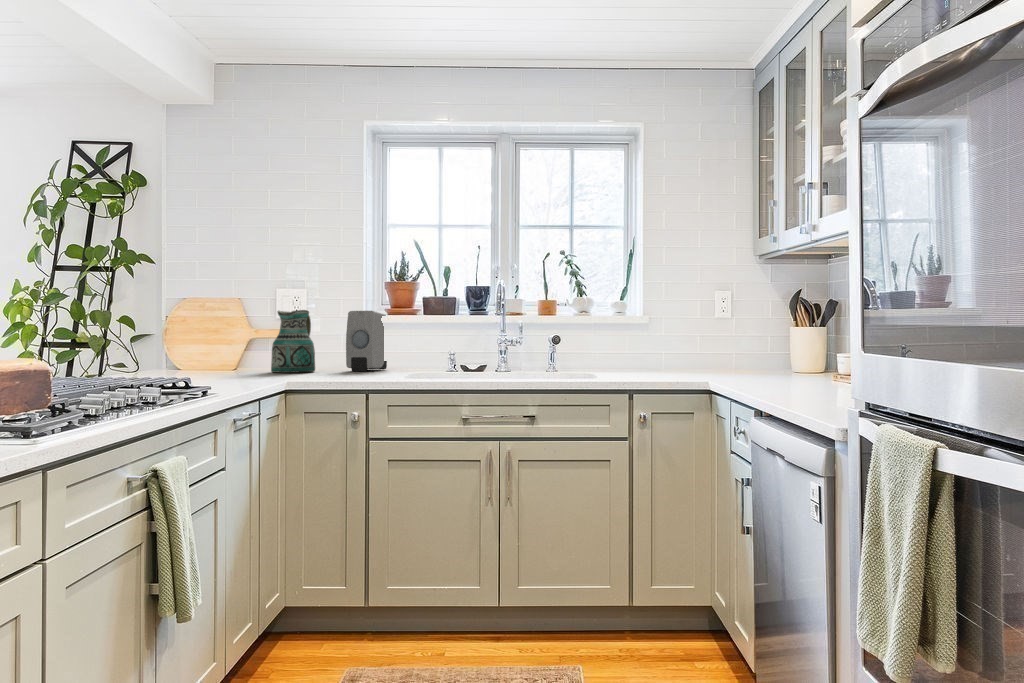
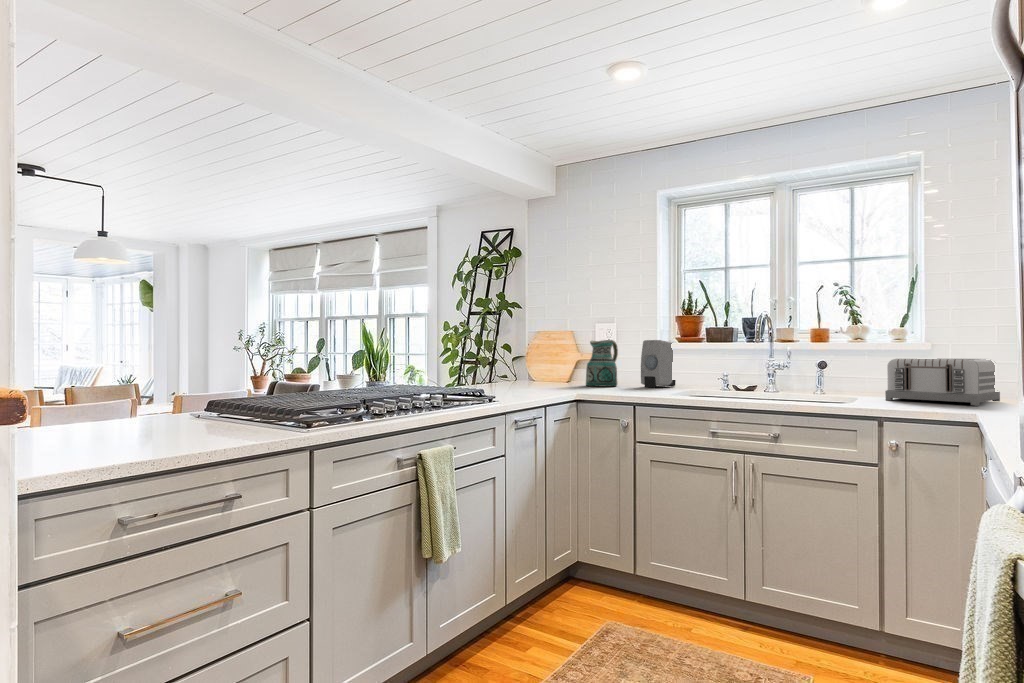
toaster: none [615,330,698,374] -> present [885,358,1000,405]

